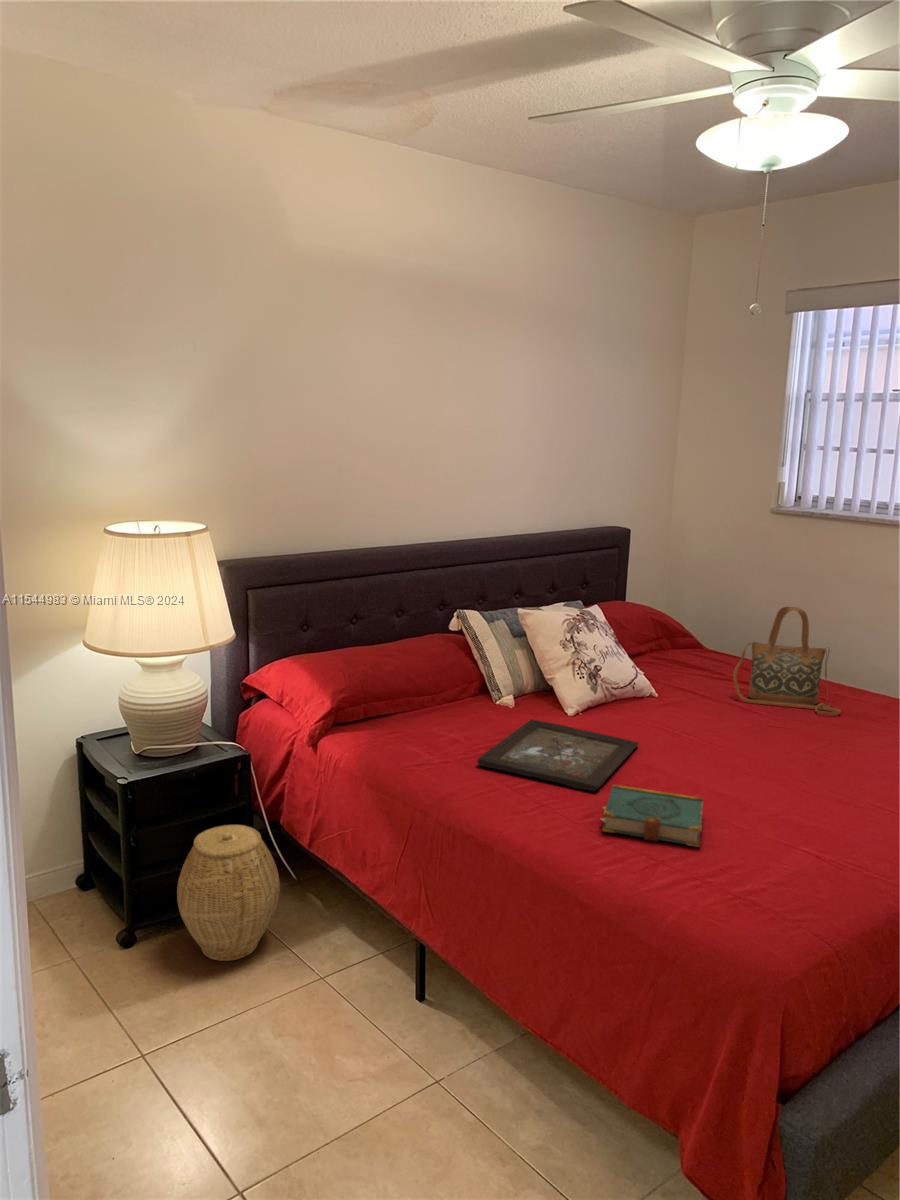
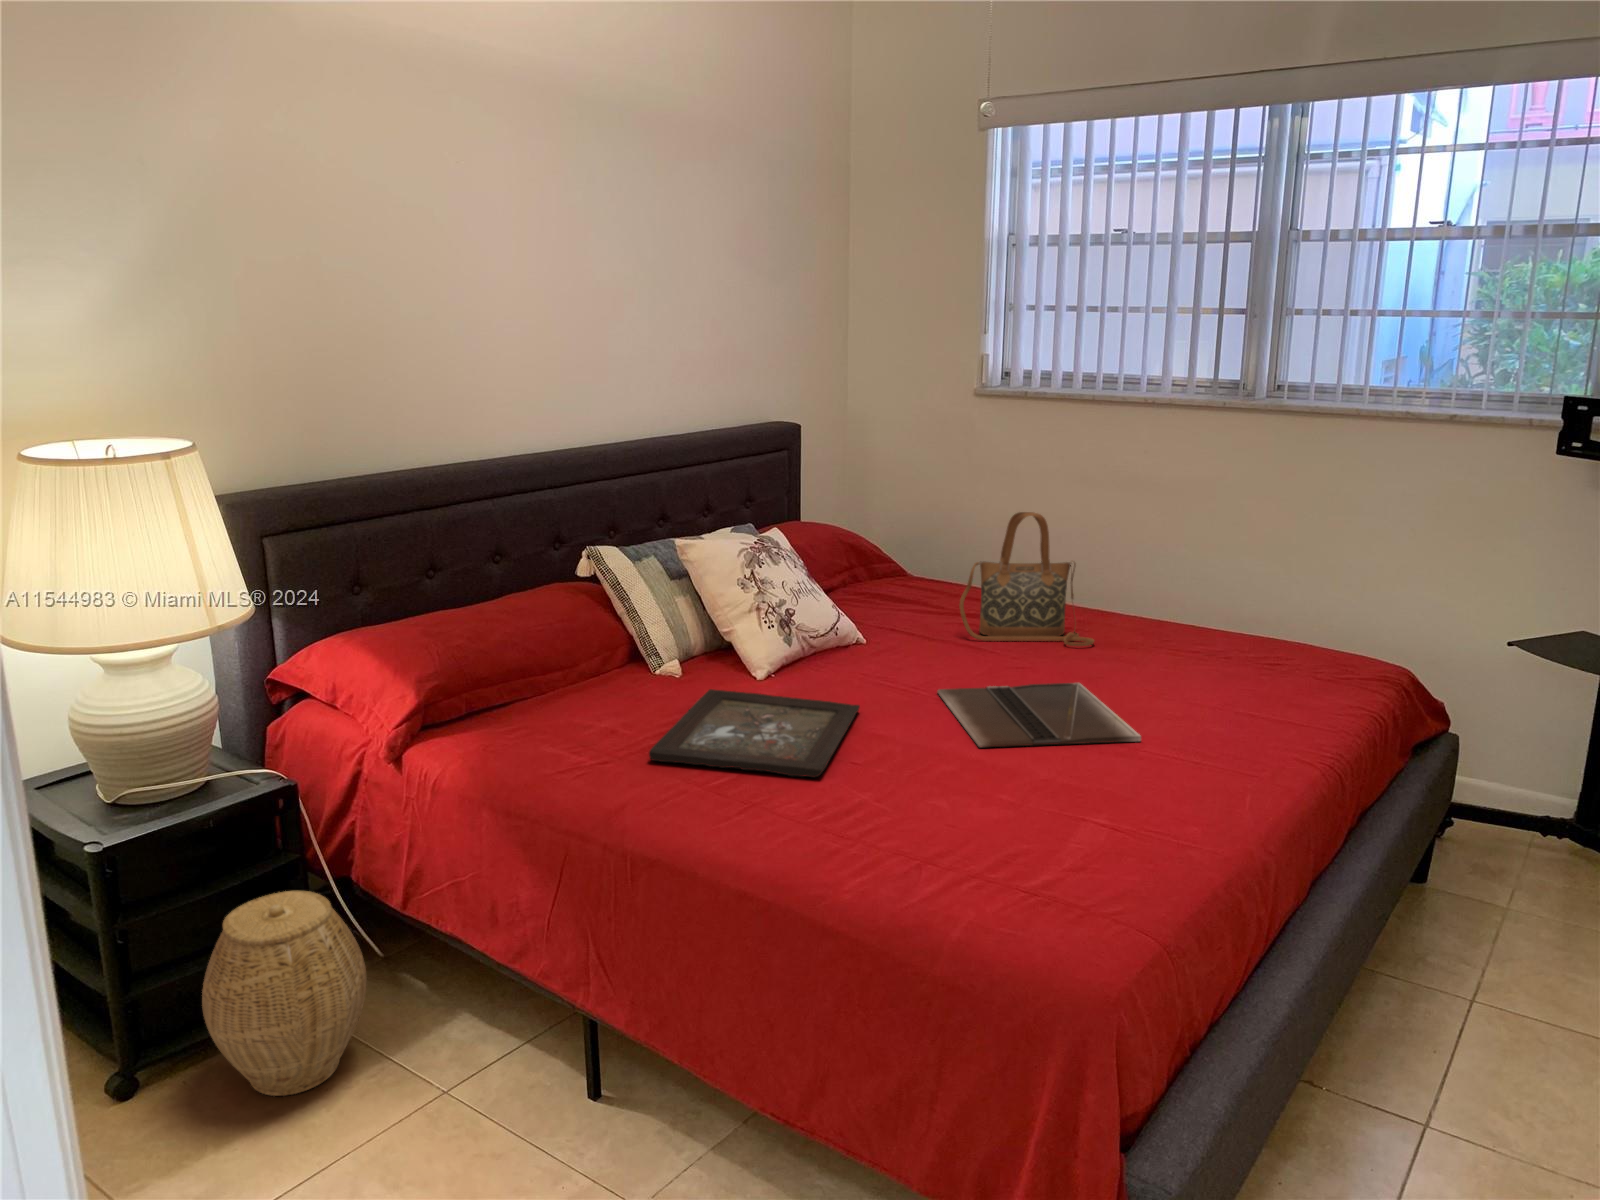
laptop: none [702,737,857,794] -> present [937,683,1141,748]
book: present [601,785,703,847] -> none [836,765,975,834]

